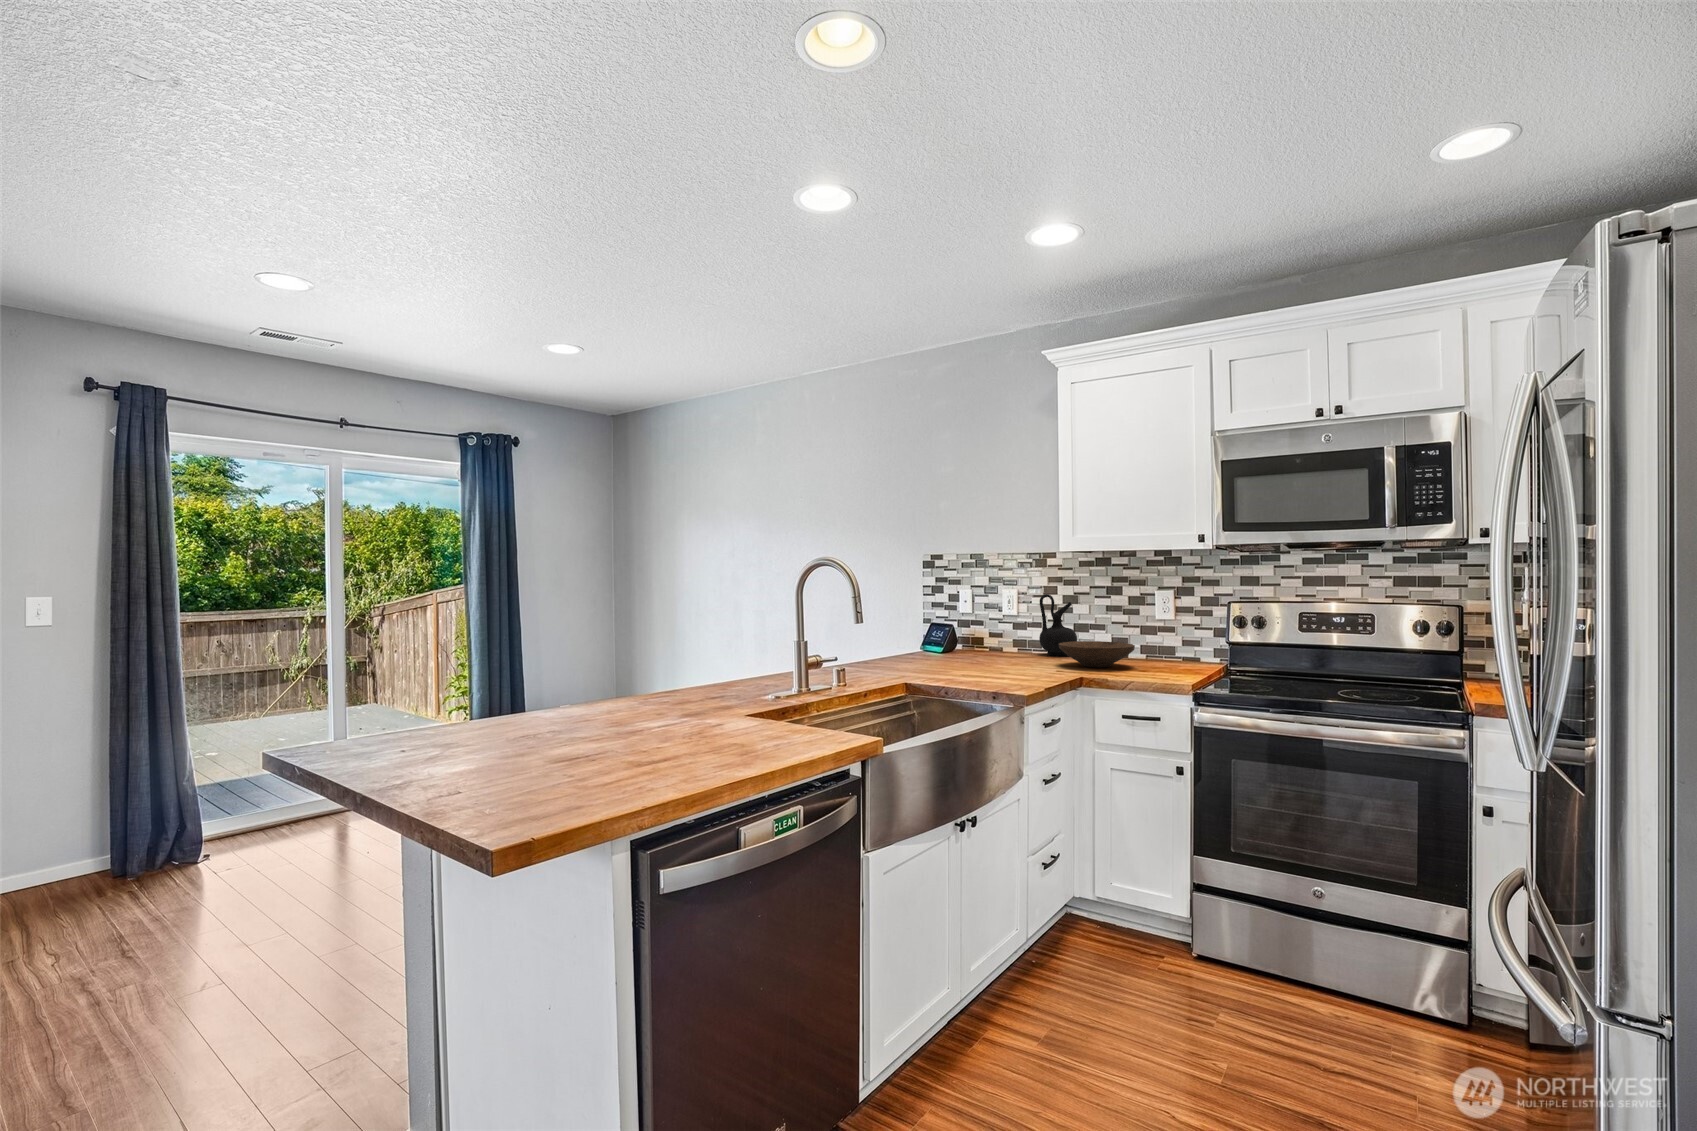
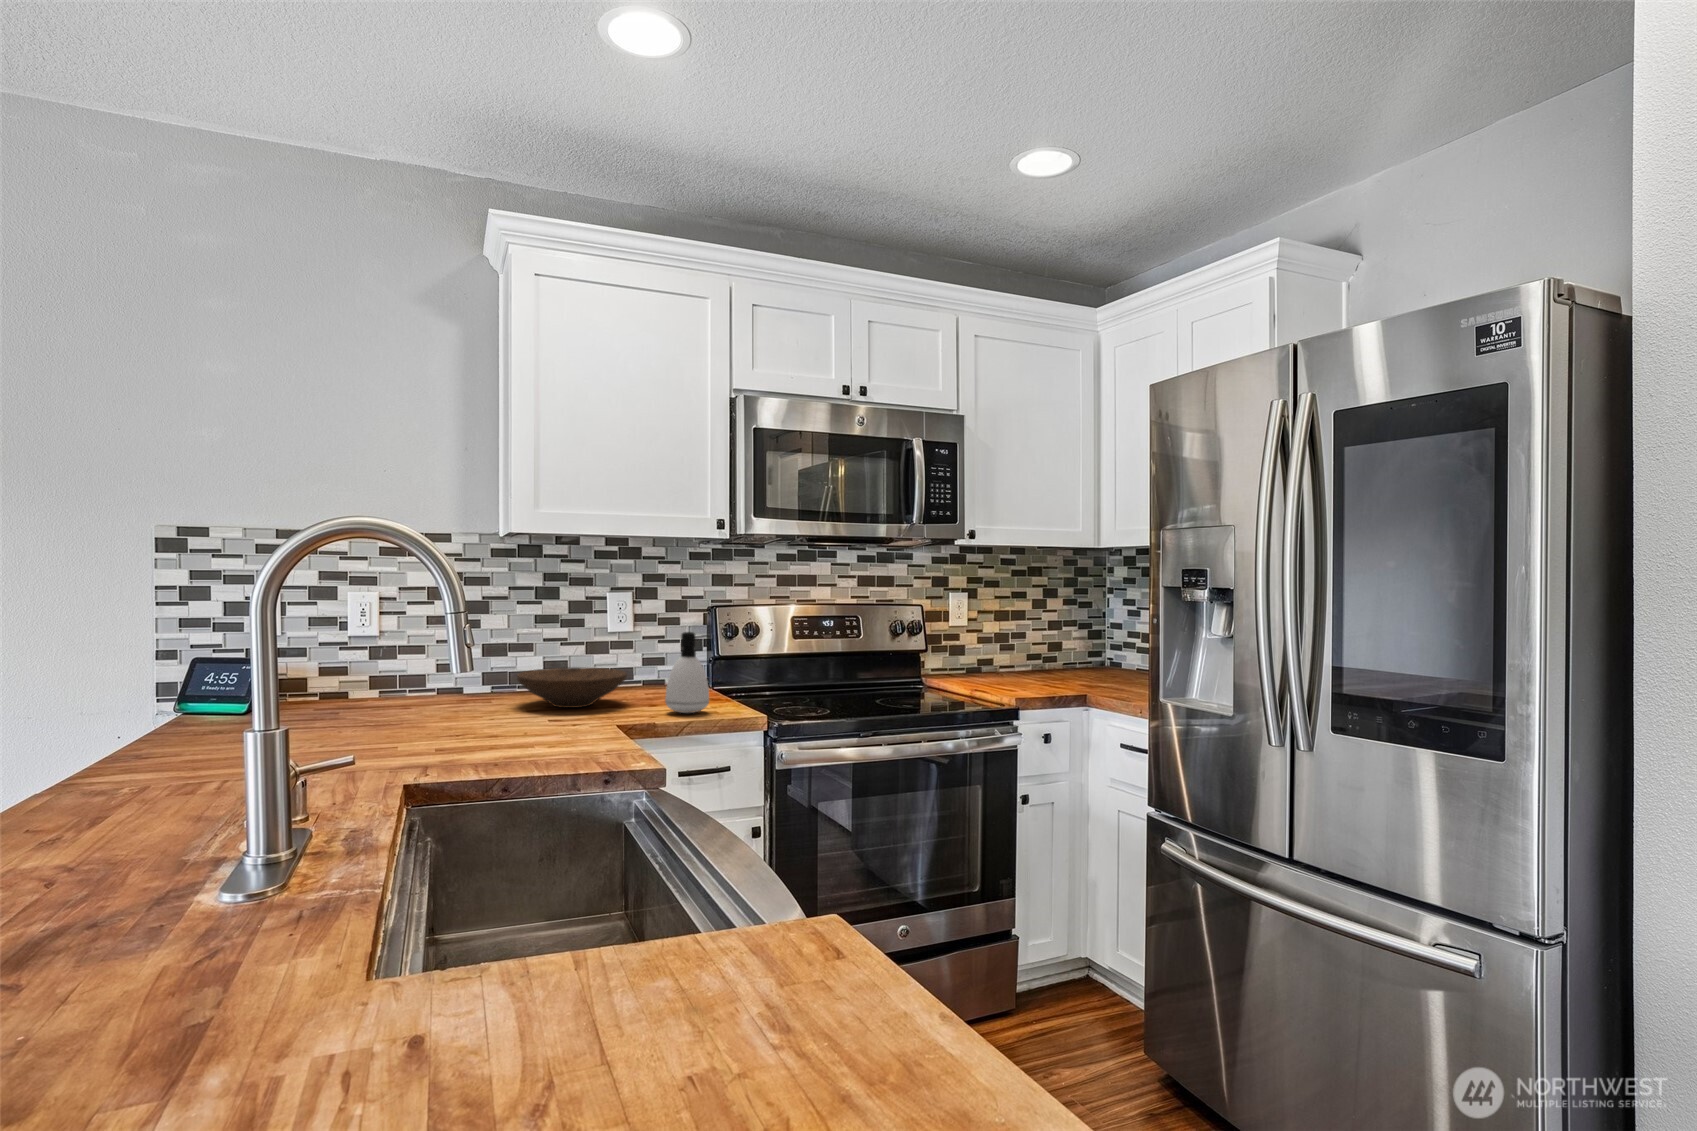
ceramic jug: present [1039,594,1077,656] -> none [433,600,493,695]
soap dispenser: none [1135,618,1170,677] -> present [665,632,711,713]

